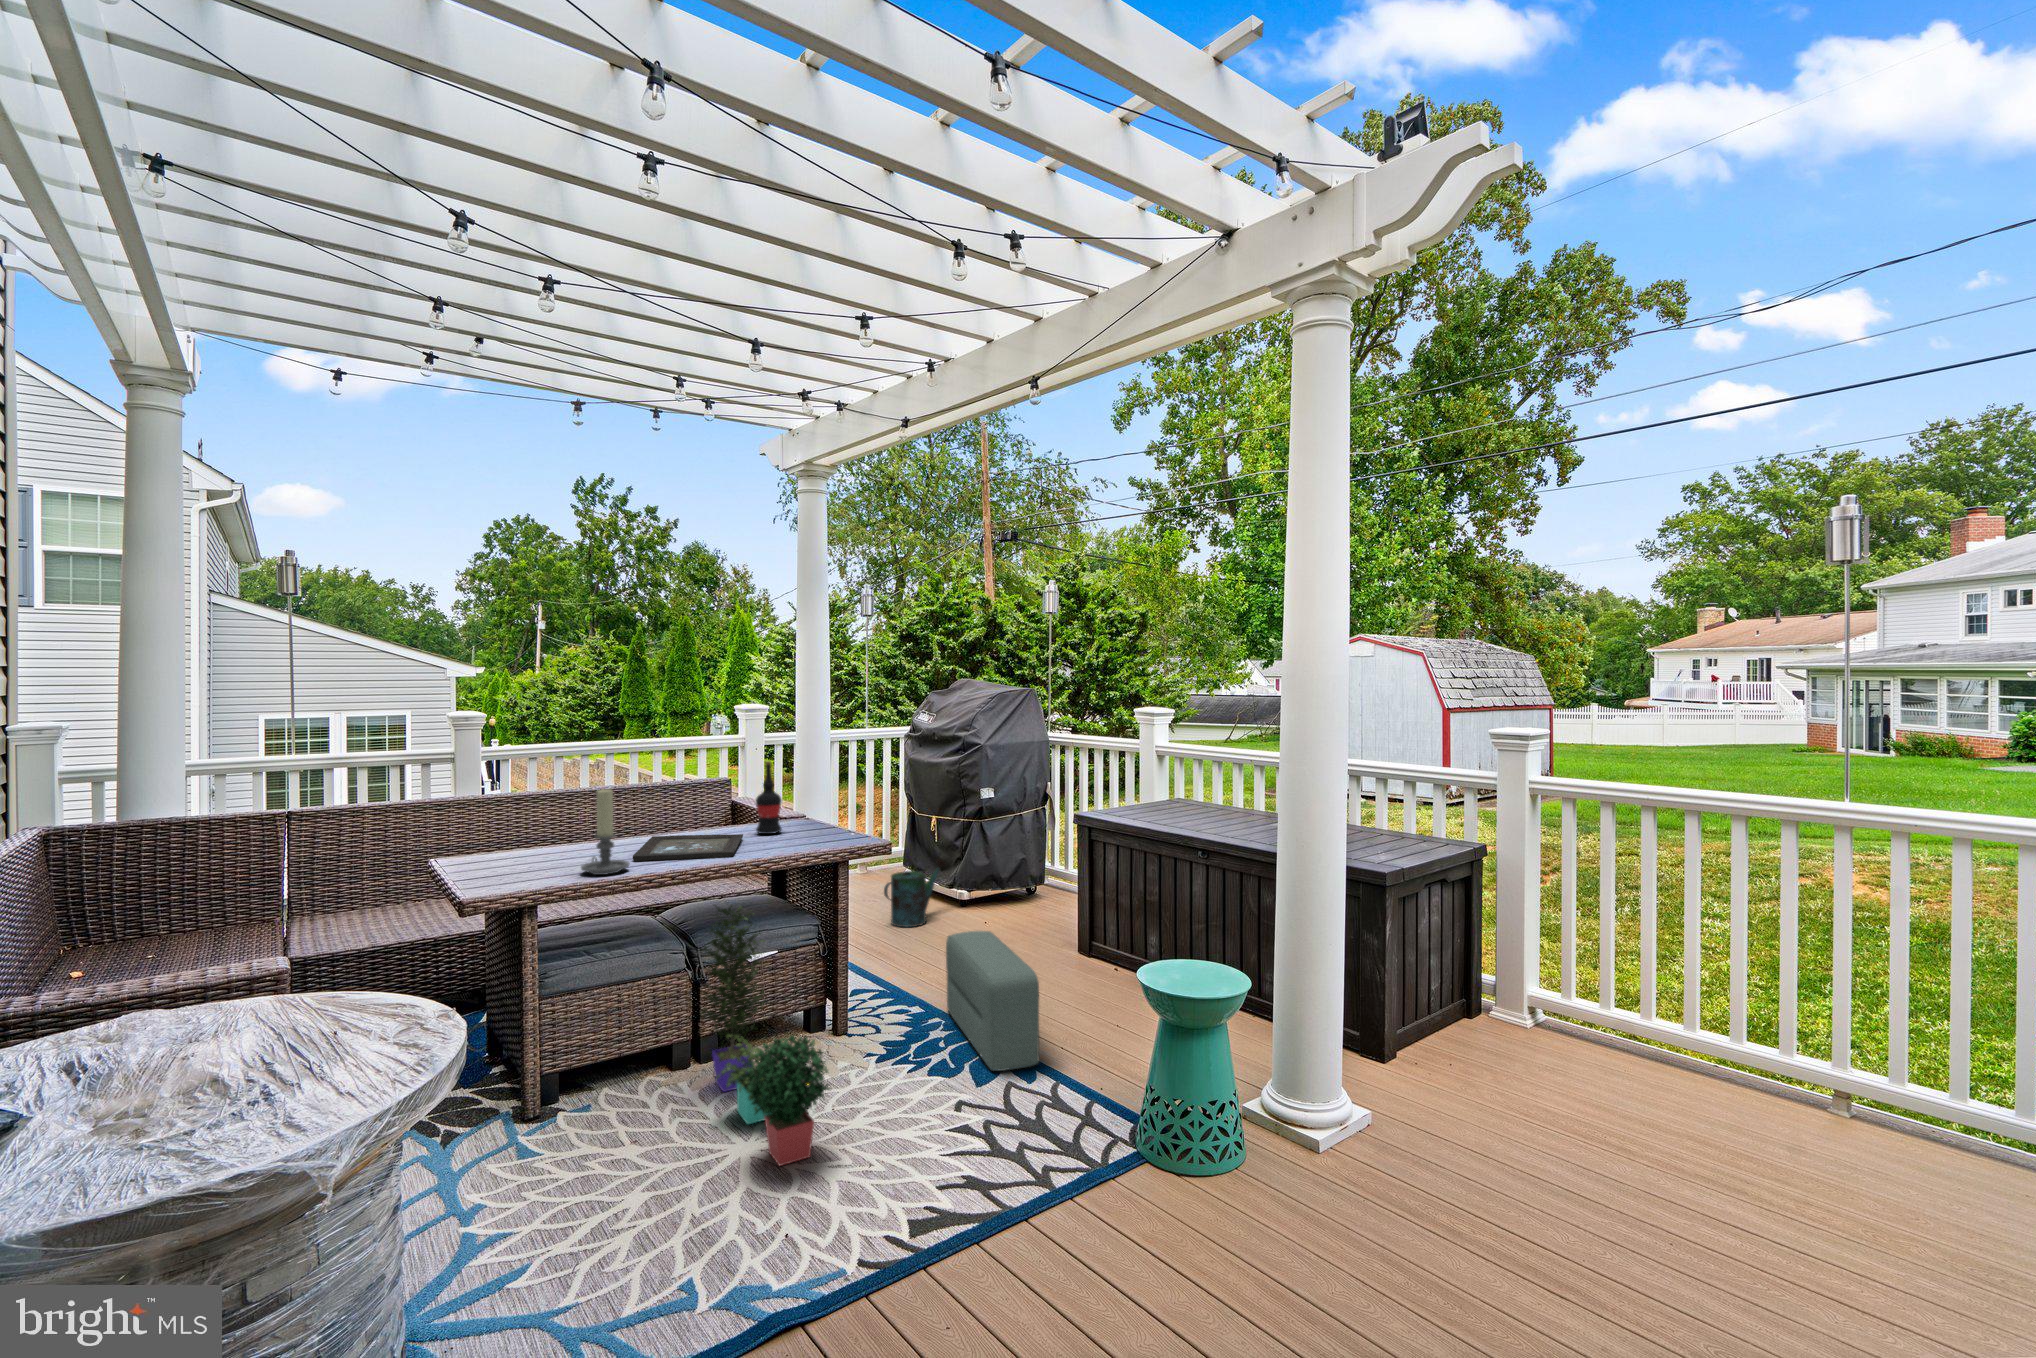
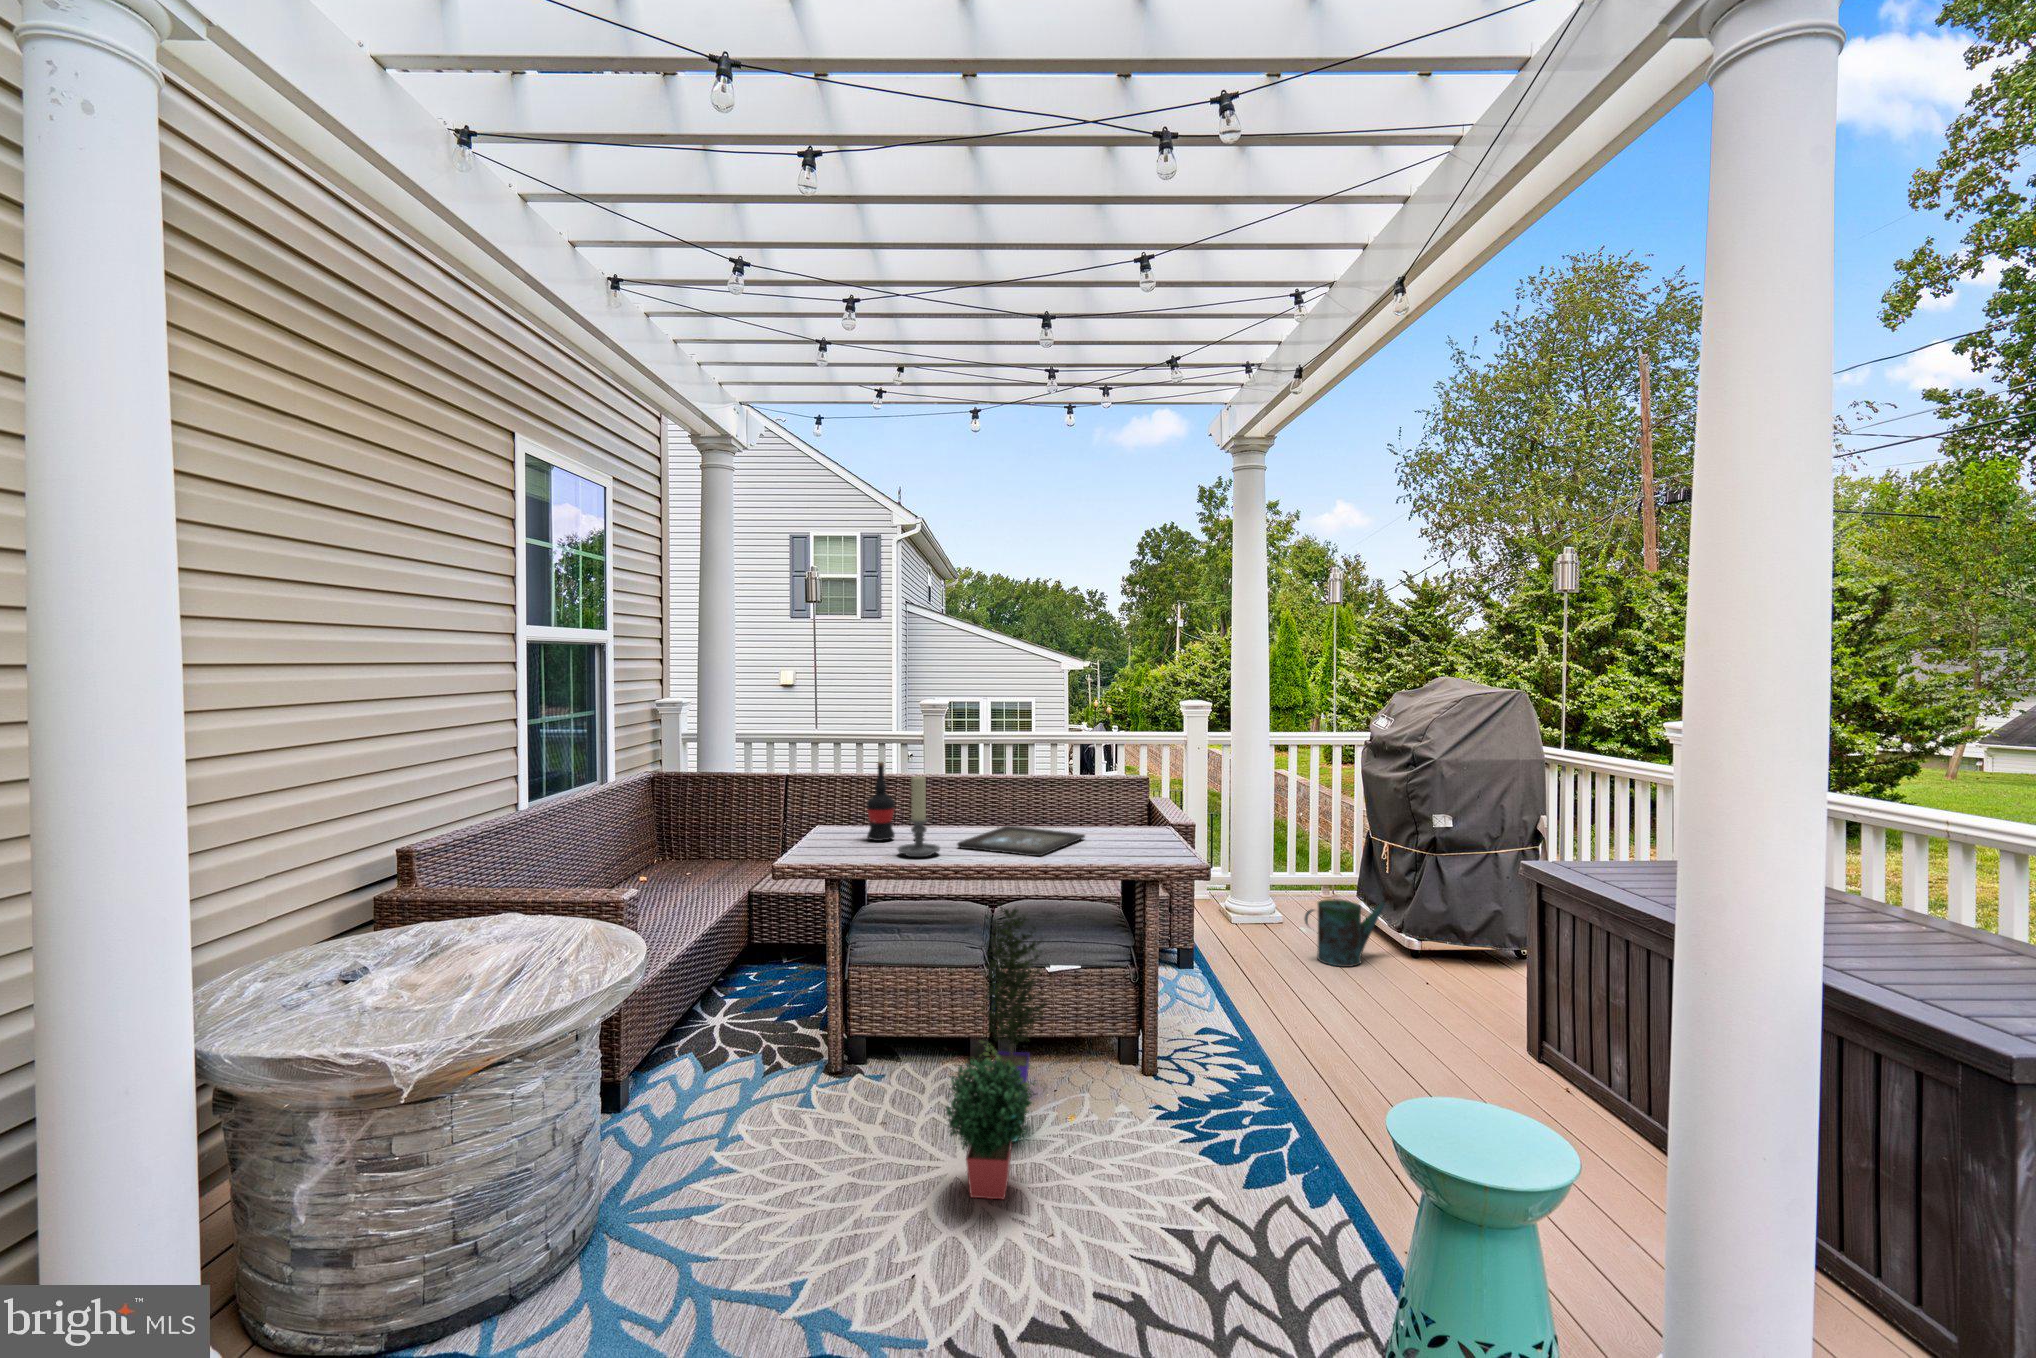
wine bottle: present [756,761,782,834] -> present [867,762,895,841]
pouf: present [946,931,1039,1071] -> none [1273,988,1350,1185]

